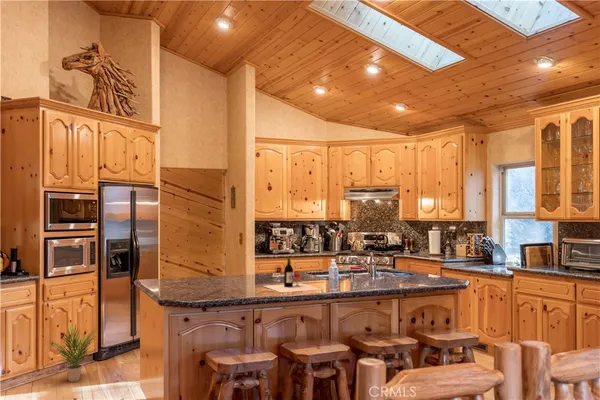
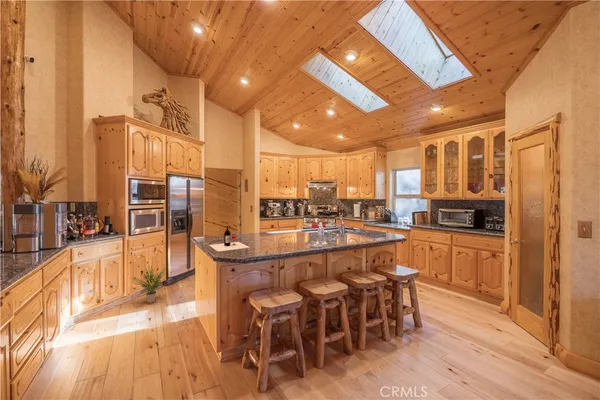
wine bottle: present [264,258,319,292] -> present [209,225,249,251]

